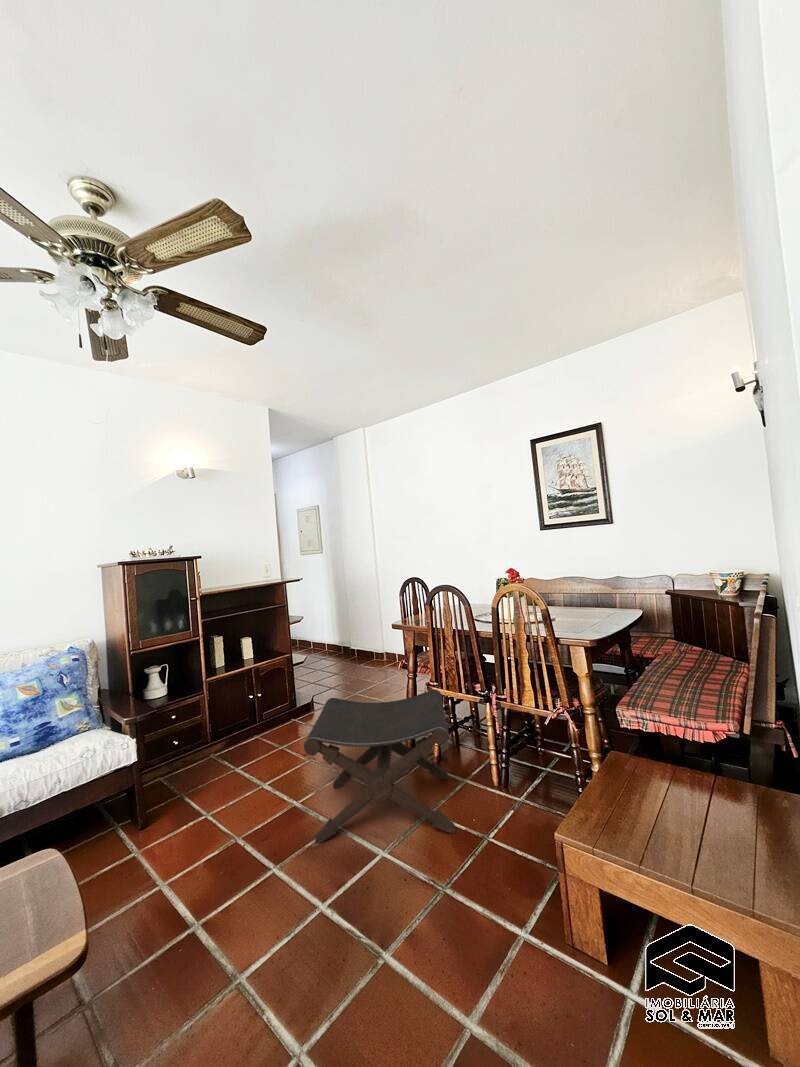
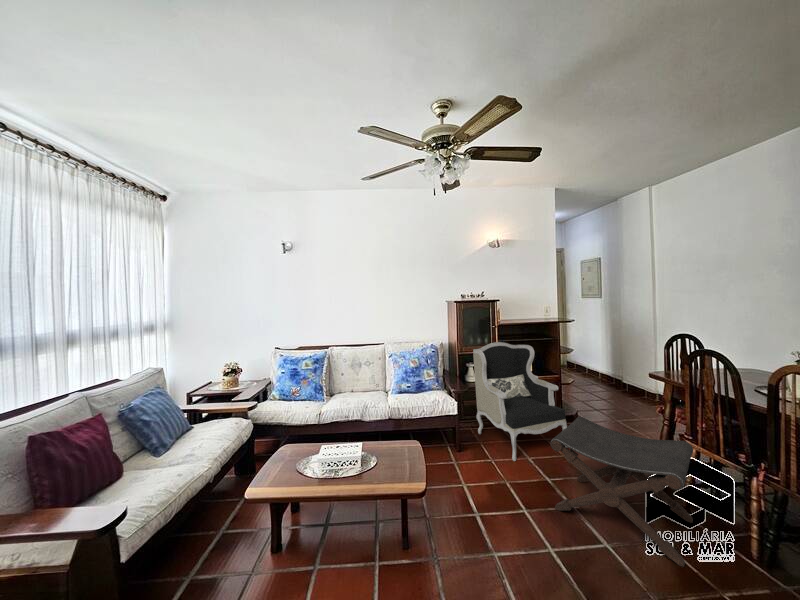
armchair: none [161,618,312,801] -> present [473,342,567,461]

